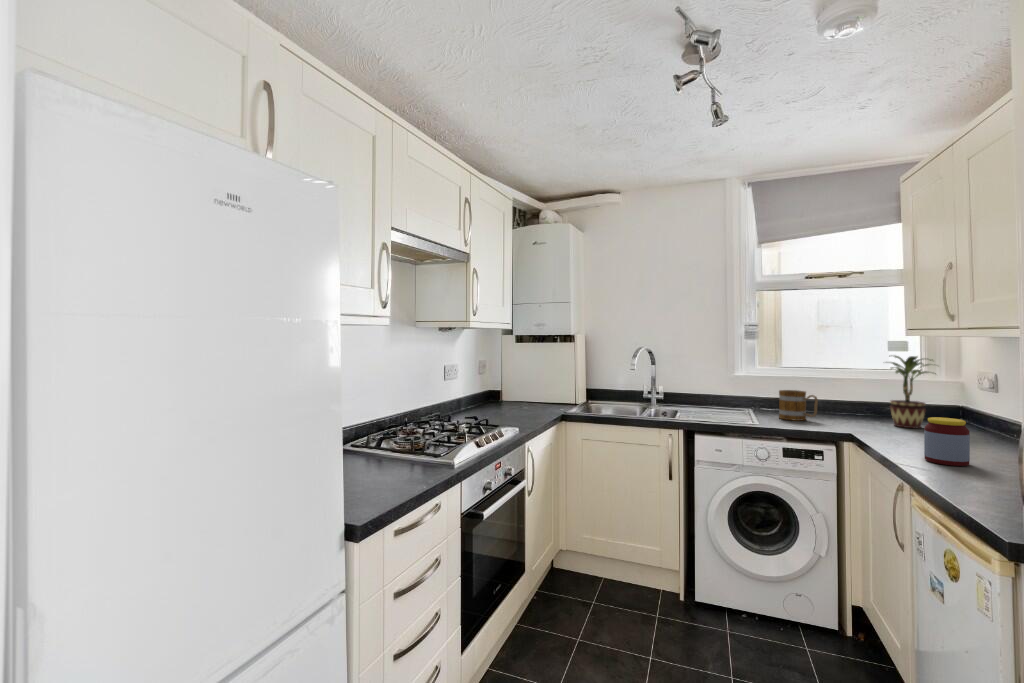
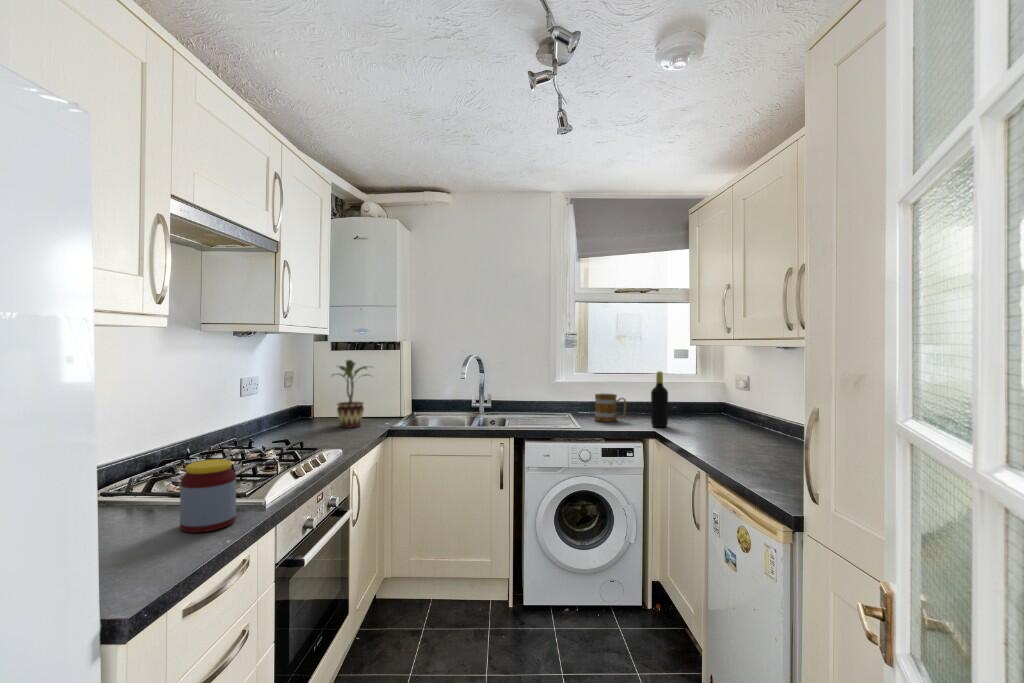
potted plant: present [890,356,936,428] -> present [337,360,369,428]
bottle: none [848,367,872,430] -> present [651,371,668,427]
jar: present [924,417,970,466] -> present [180,459,236,533]

